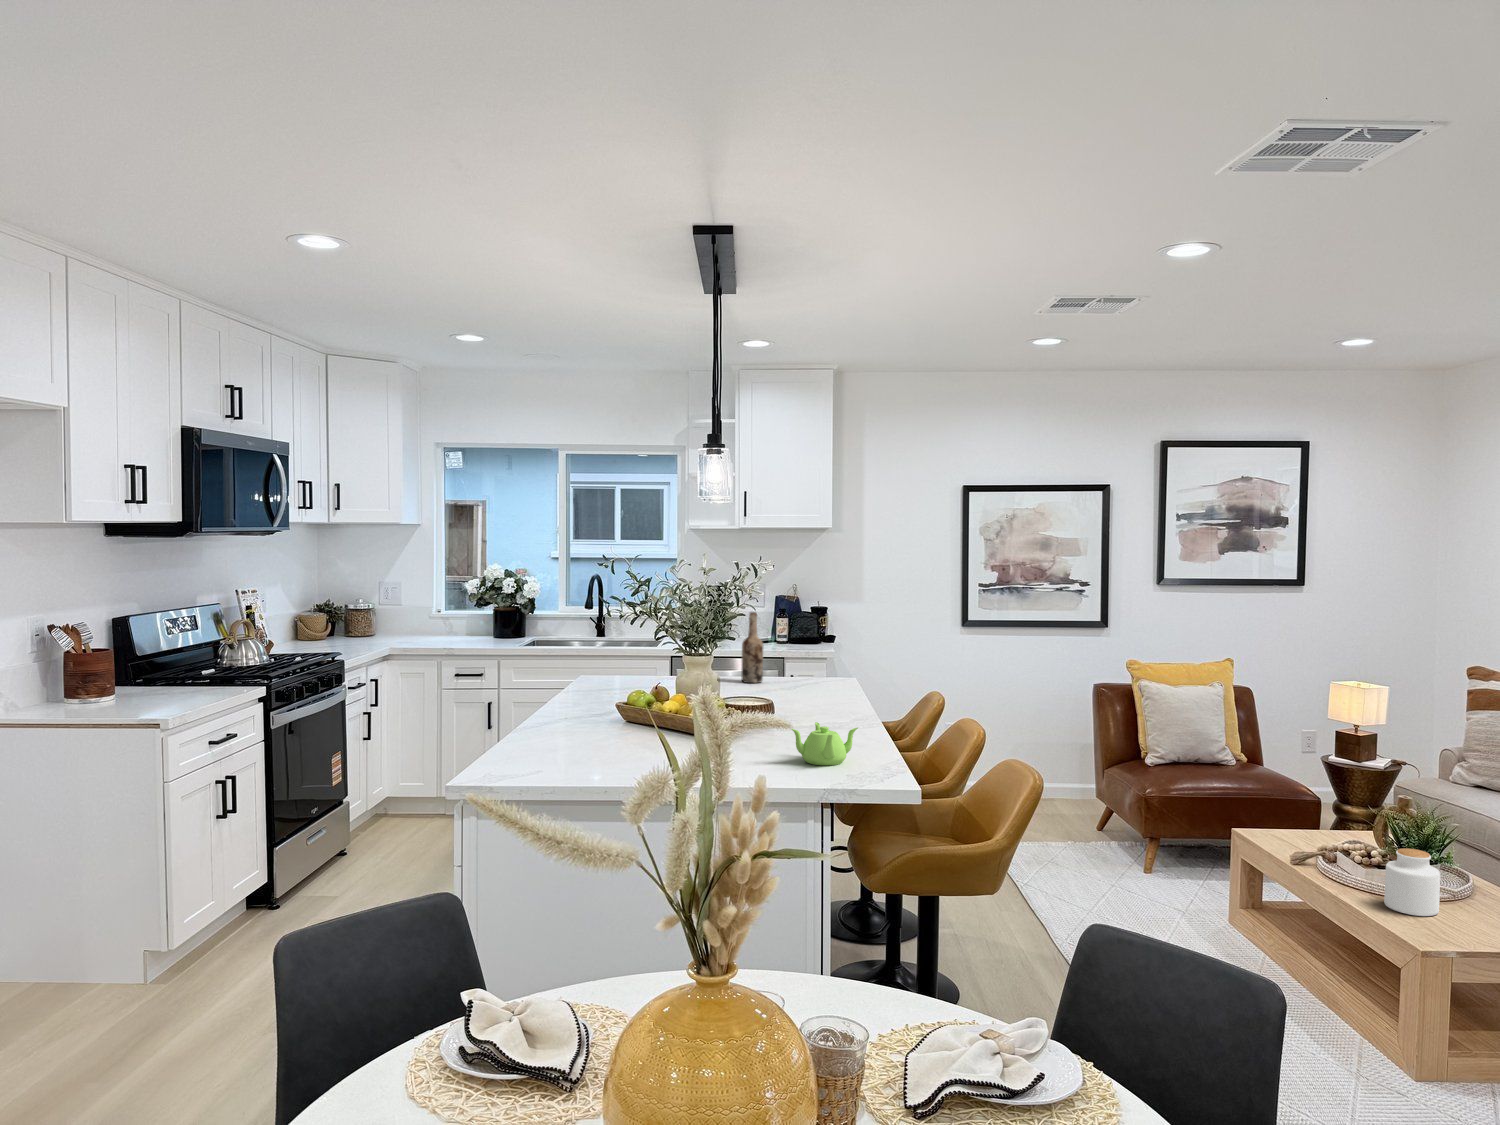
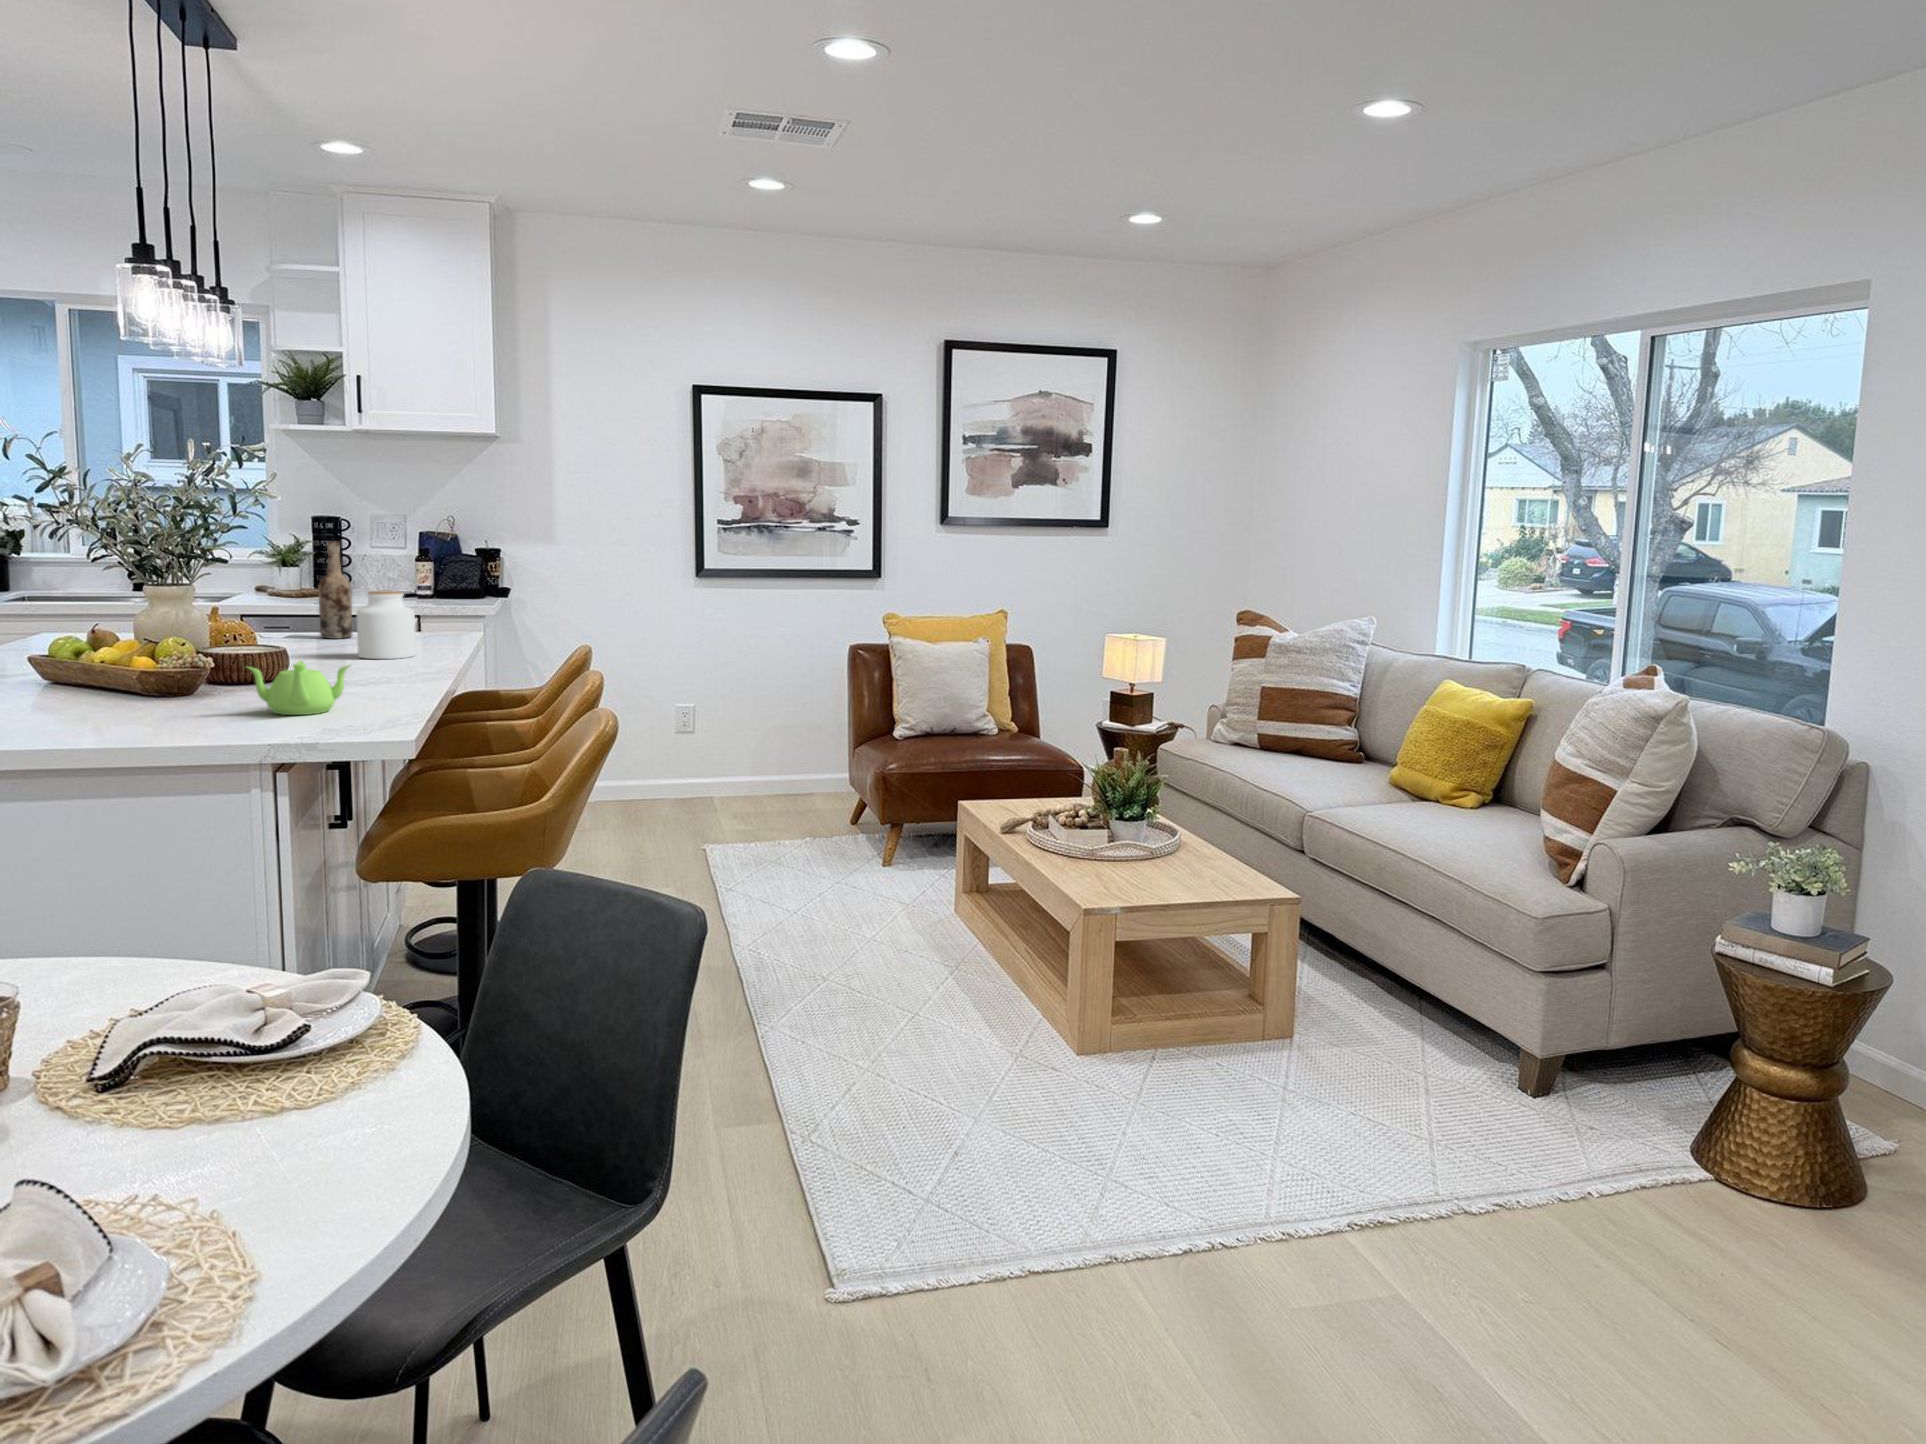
jar: present [1384,848,1440,916] -> present [357,591,416,659]

